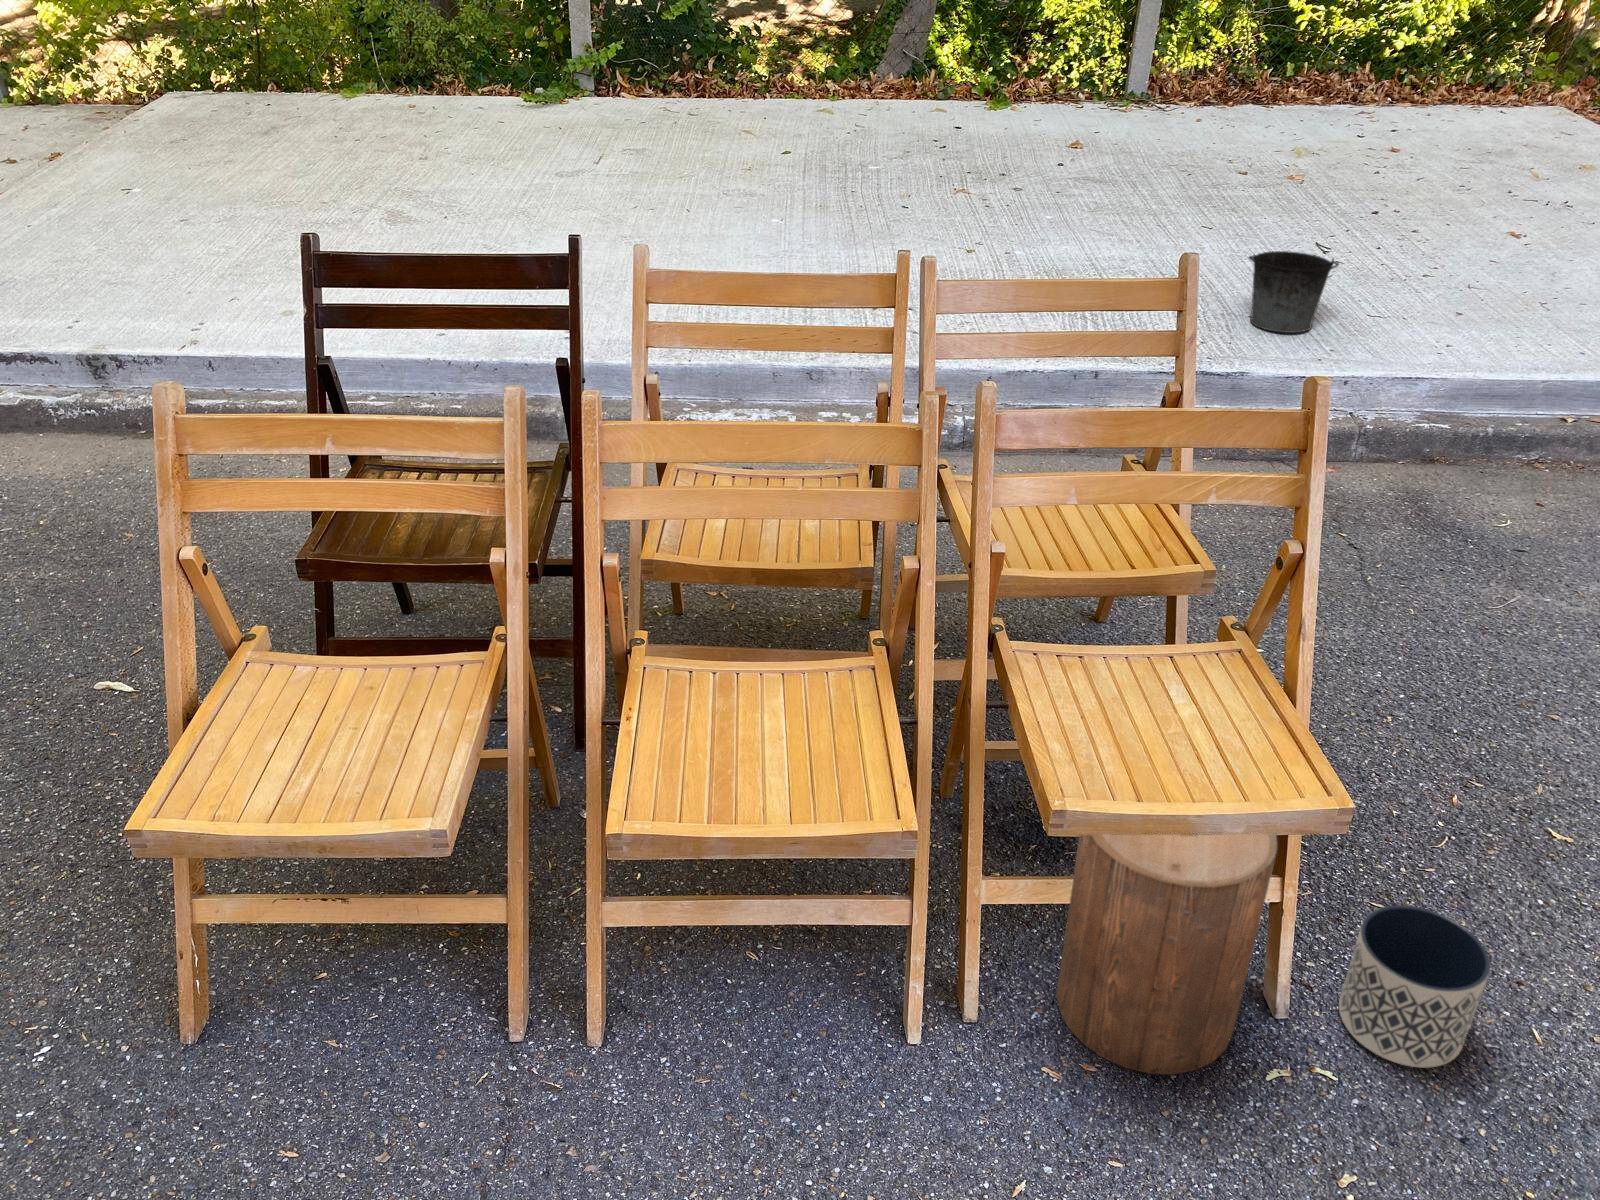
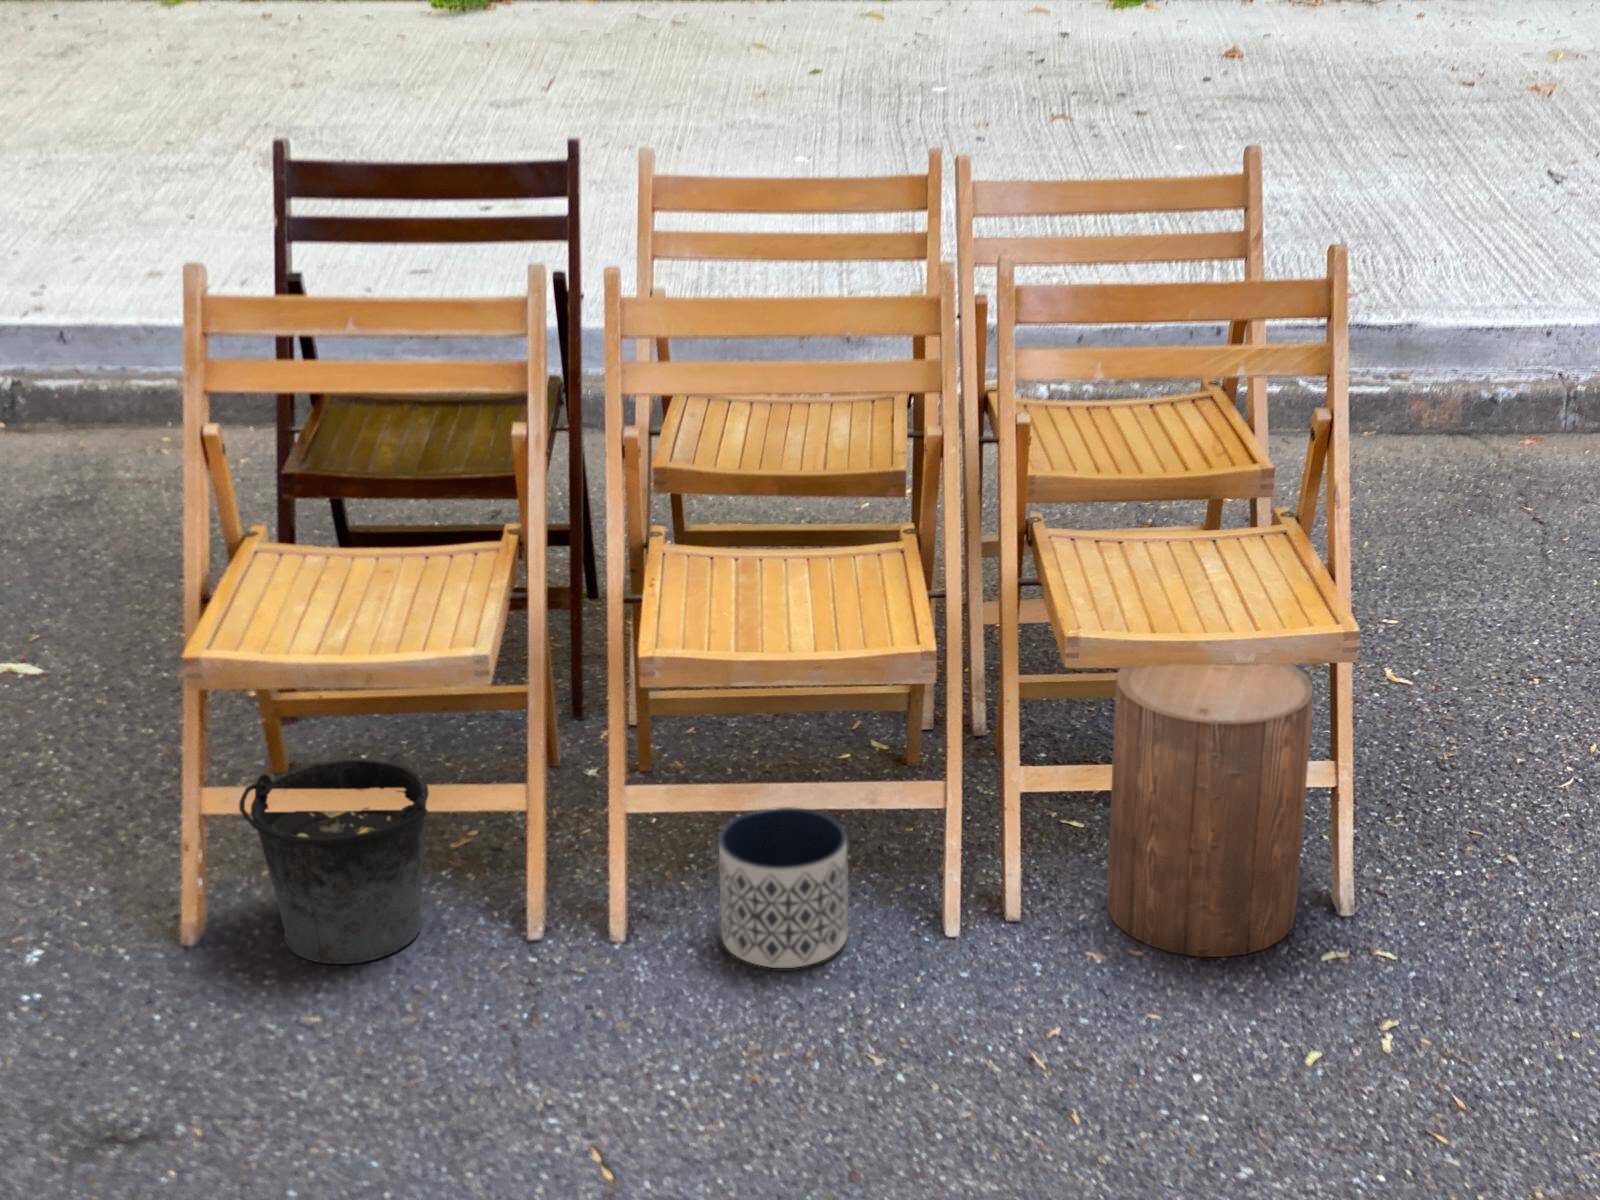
bucket: present [1249,251,1339,333] -> present [239,760,429,964]
planter: present [1339,905,1490,1068] -> present [719,807,848,968]

